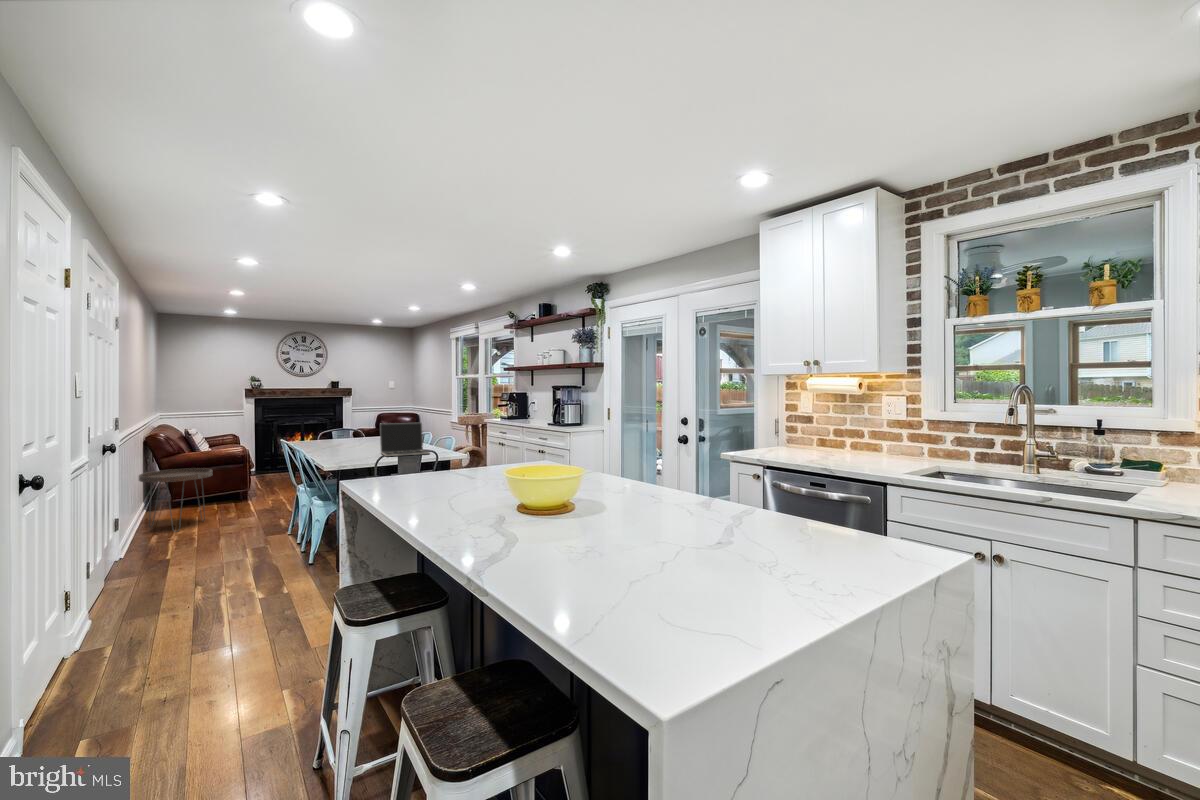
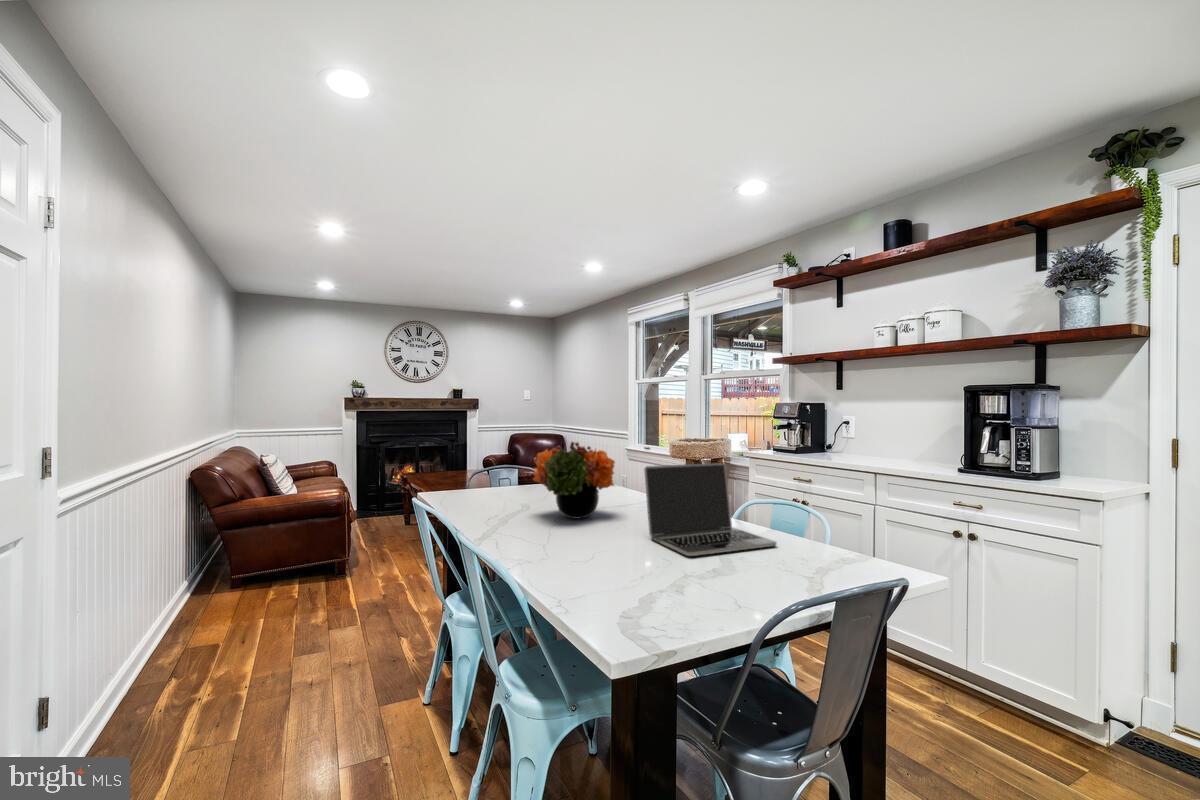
flower arrangement: none [338,414,380,449] -> present [533,442,615,519]
side table: present [139,468,213,532] -> none [154,534,288,670]

